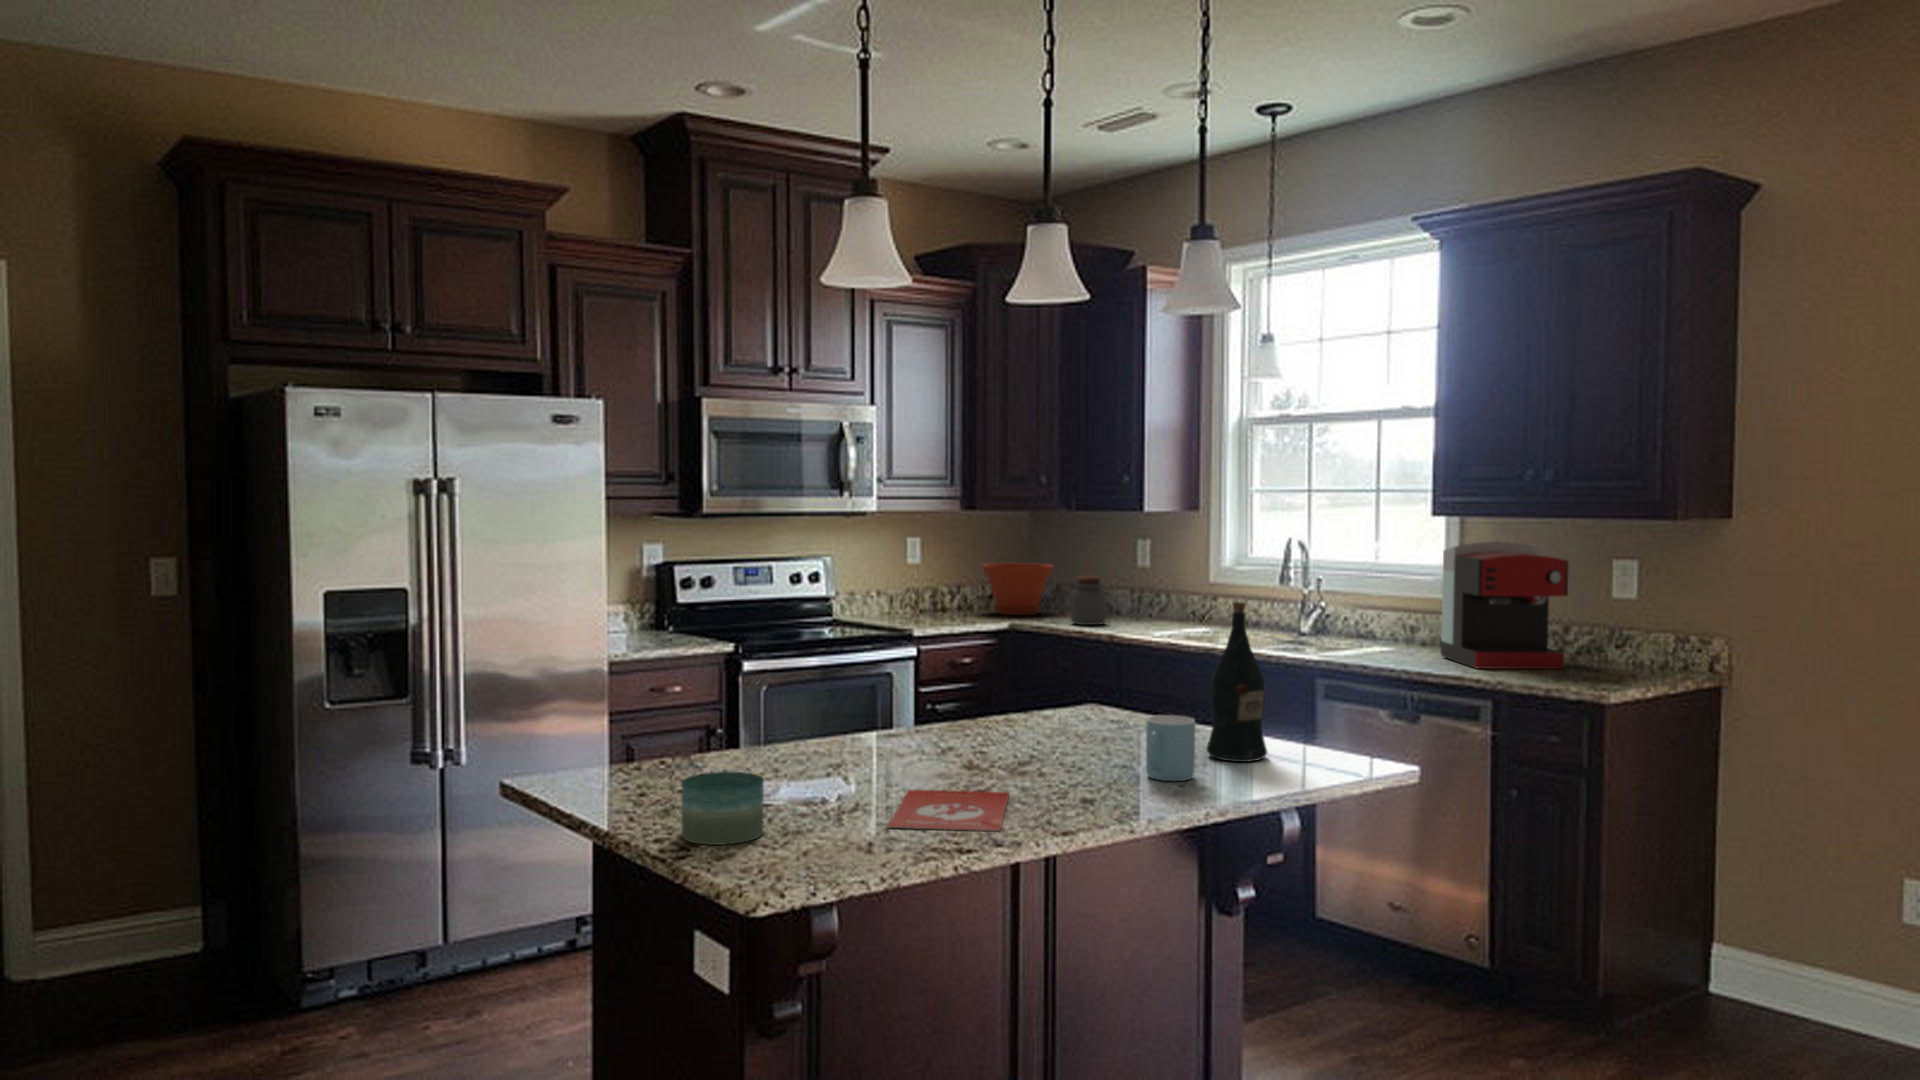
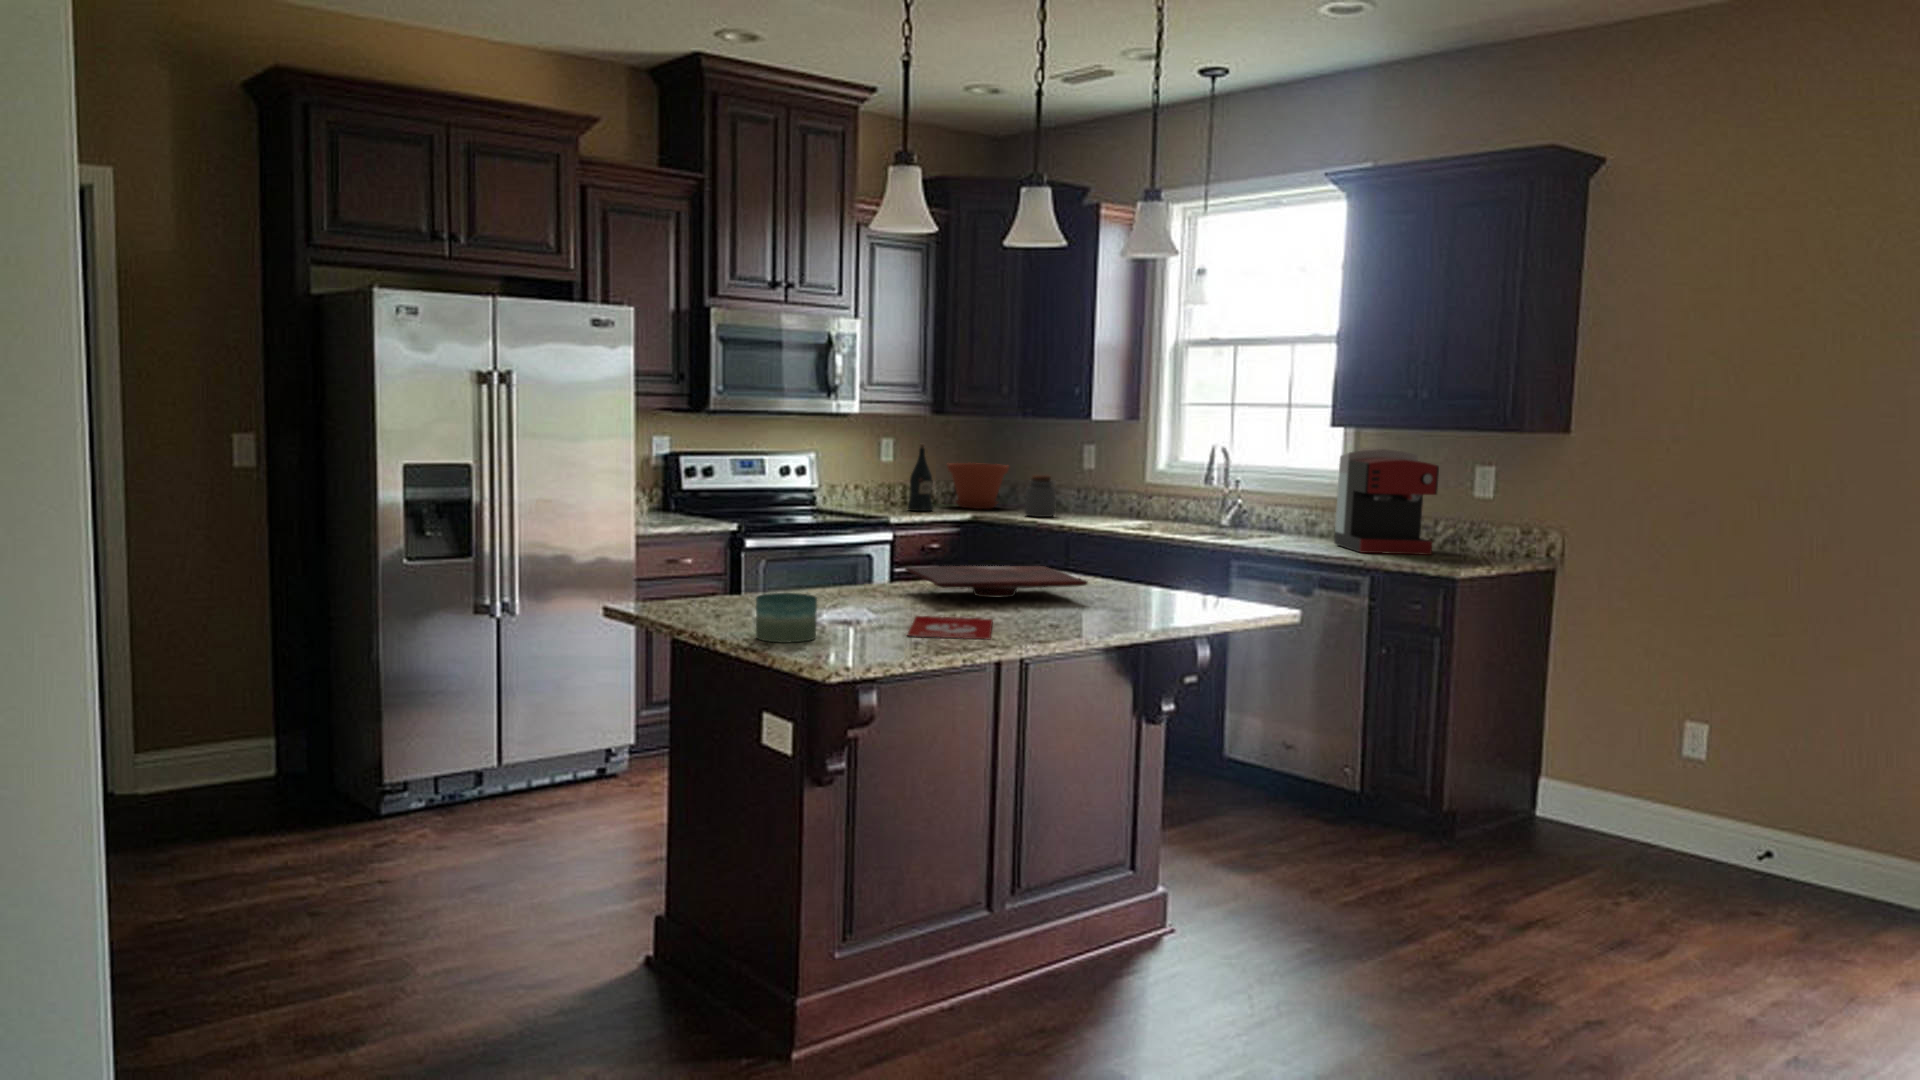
wine bottle: present [1206,602,1267,762] -> present [908,444,933,511]
cutting board: none [906,706,1136,752] -> present [905,566,1087,597]
mug: present [1146,715,1195,781] -> none [1095,567,1134,616]

